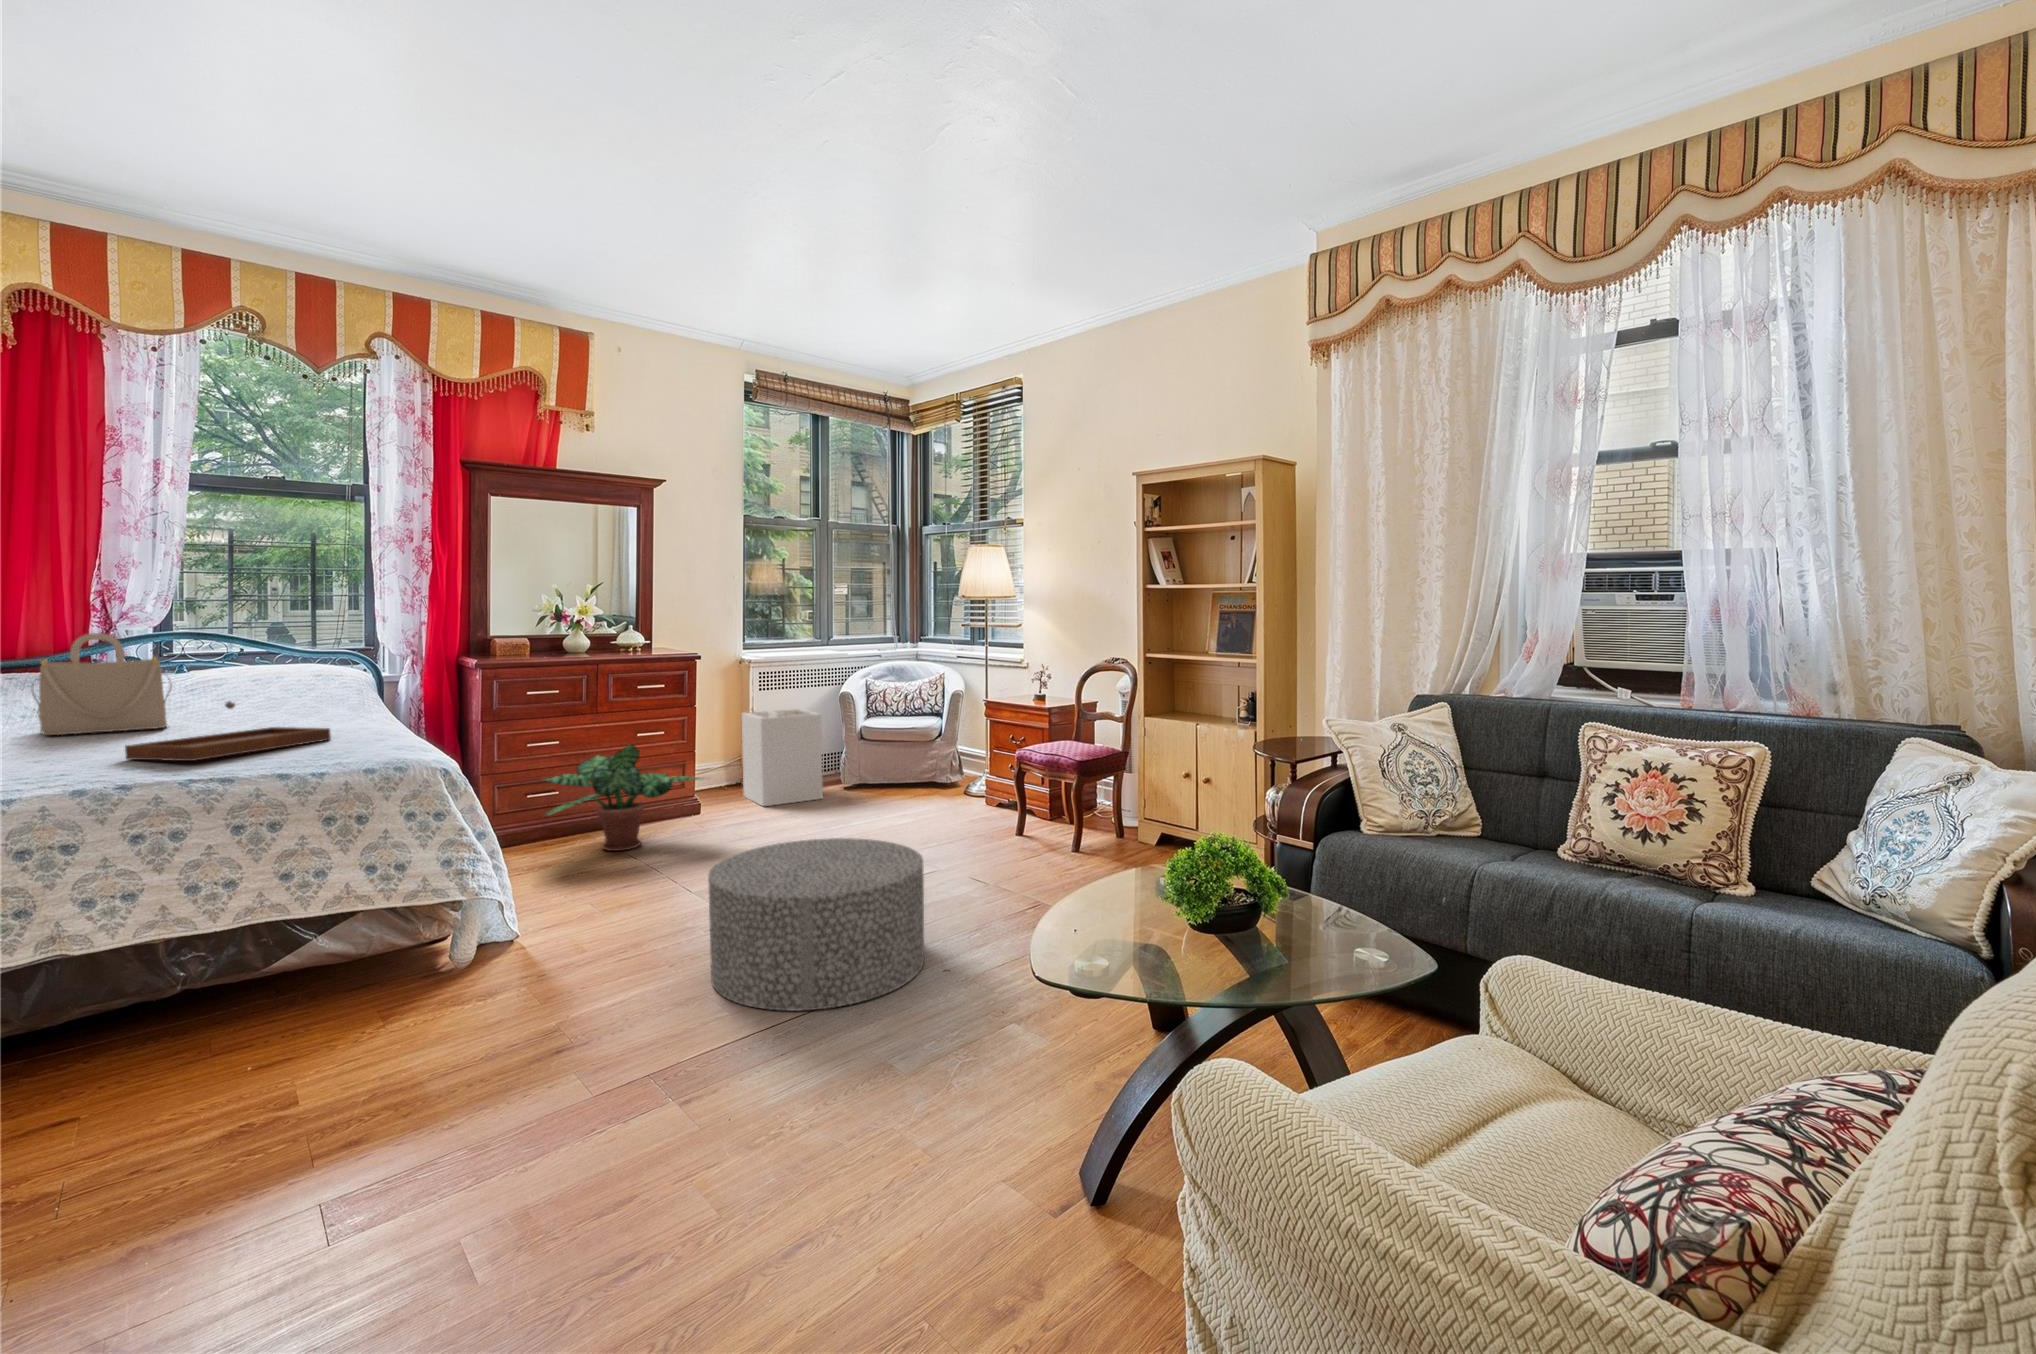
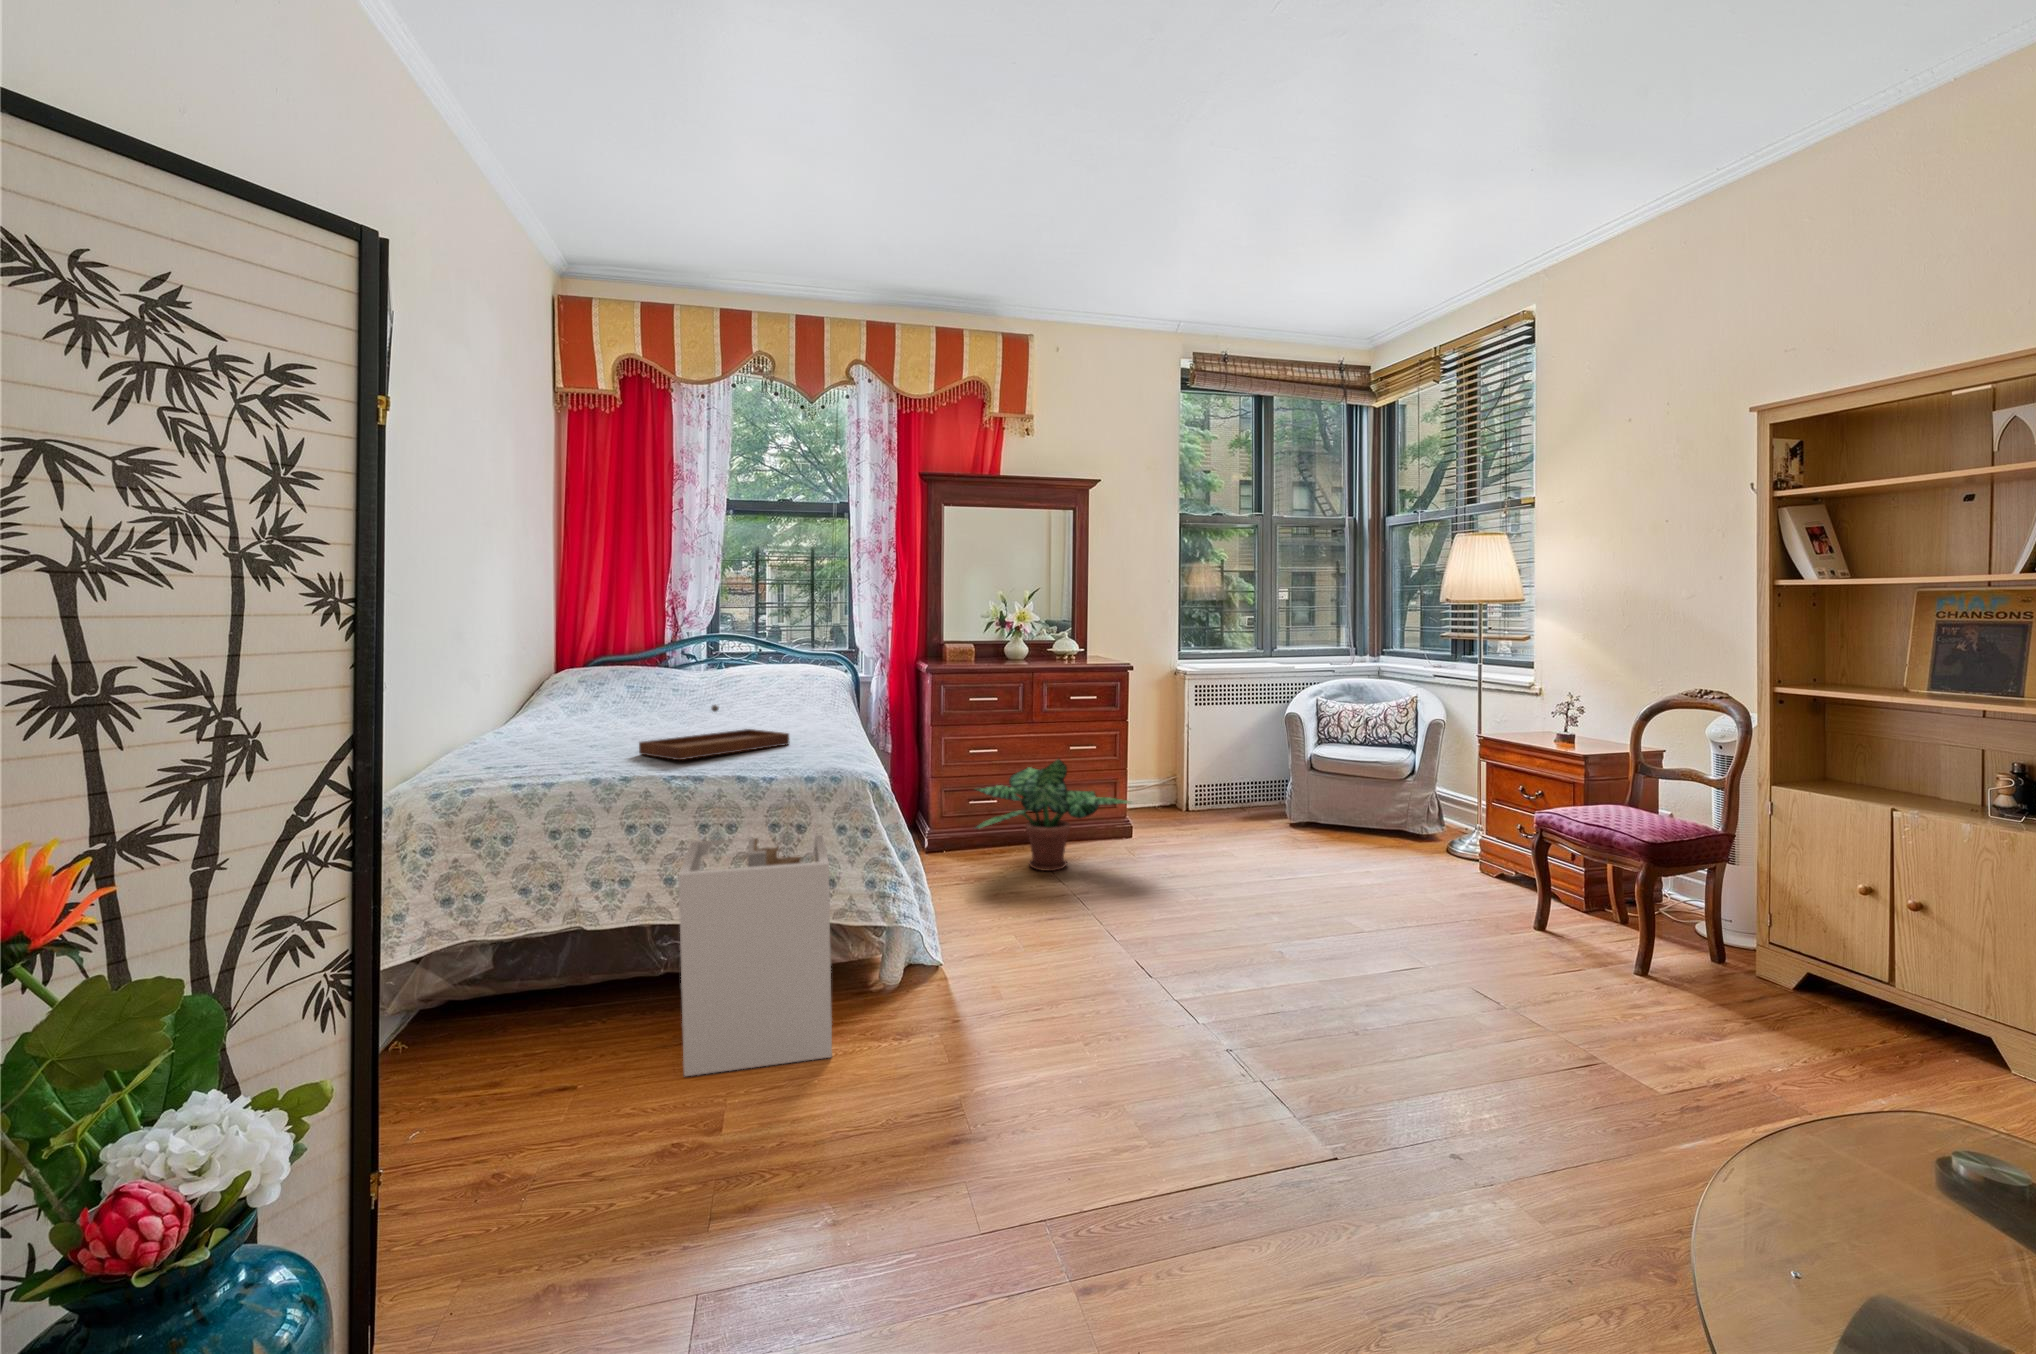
handbag: present [32,633,172,735] -> none [596,641,686,727]
laundry hamper: present [742,709,823,806] -> present [679,835,832,1076]
ottoman: present [708,838,924,1011] -> none [1121,901,1398,1145]

